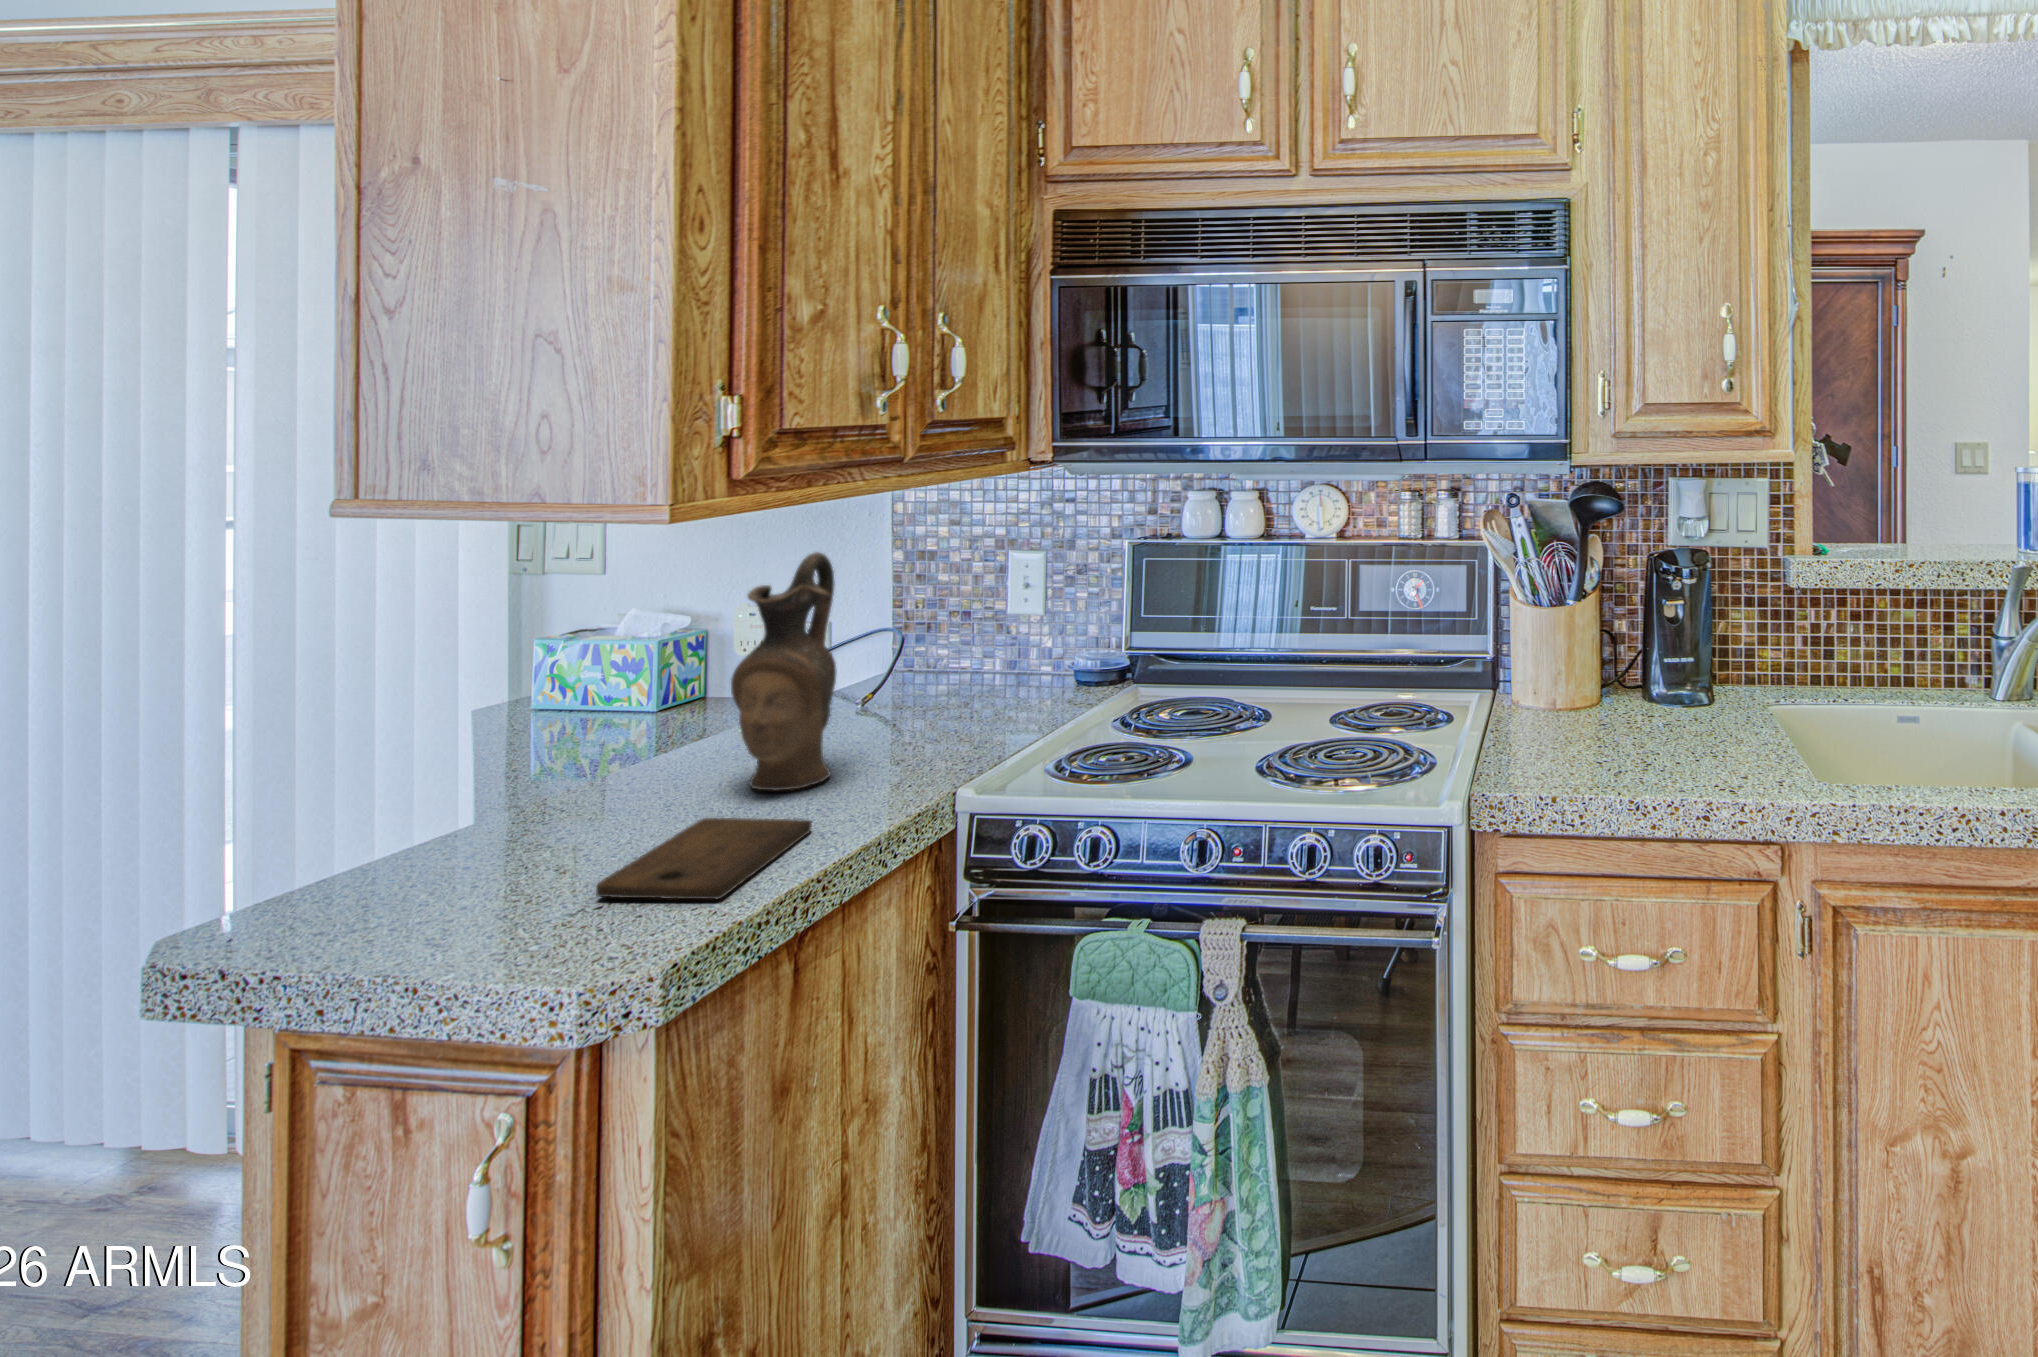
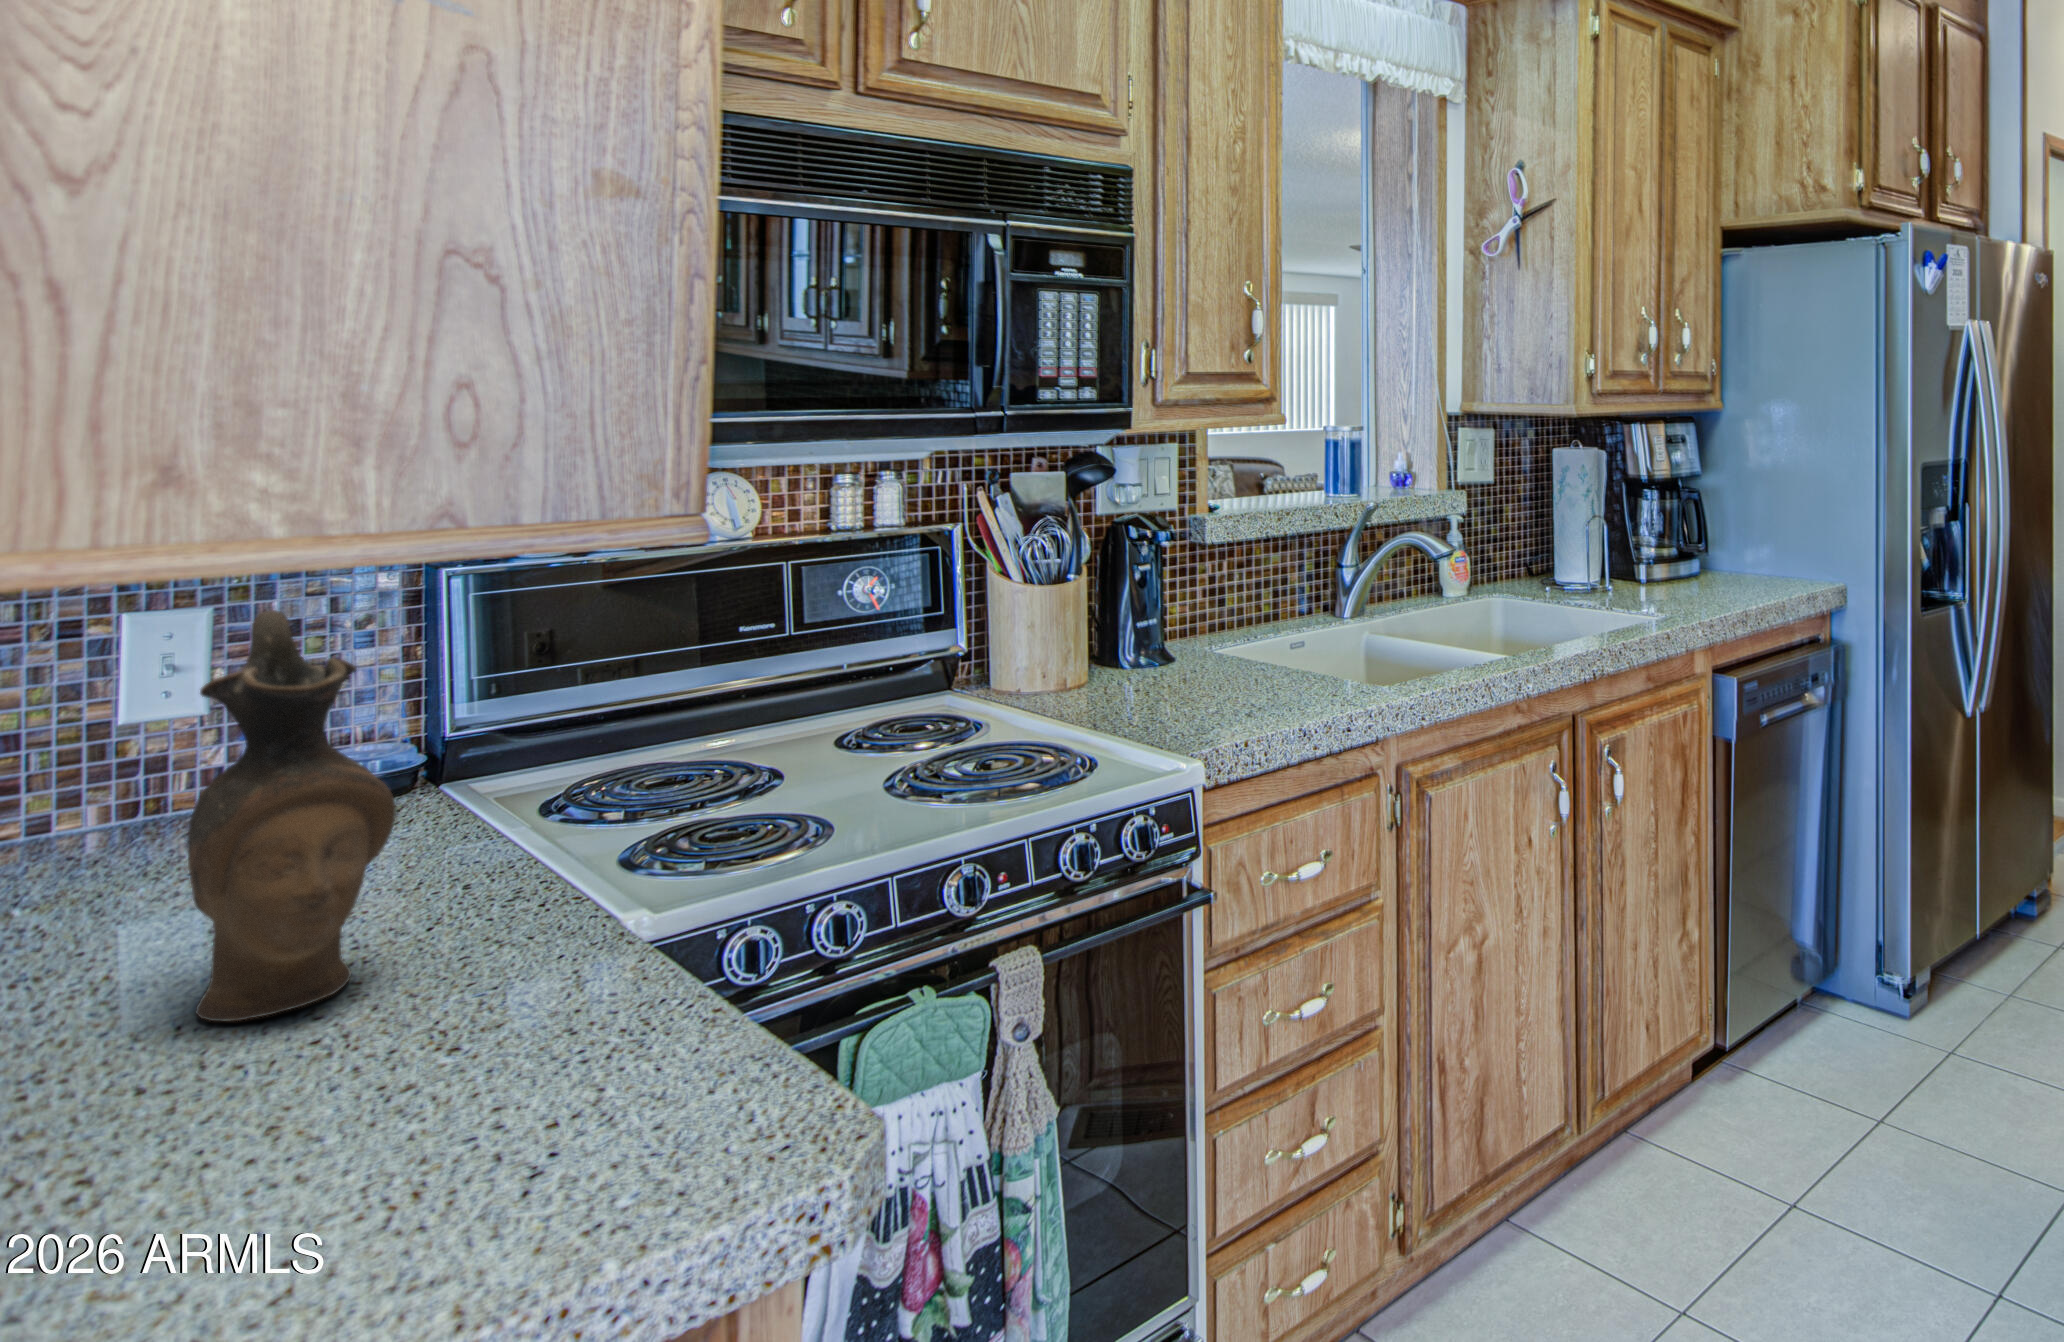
cutting board: present [596,818,812,899] -> none [332,991,670,1164]

